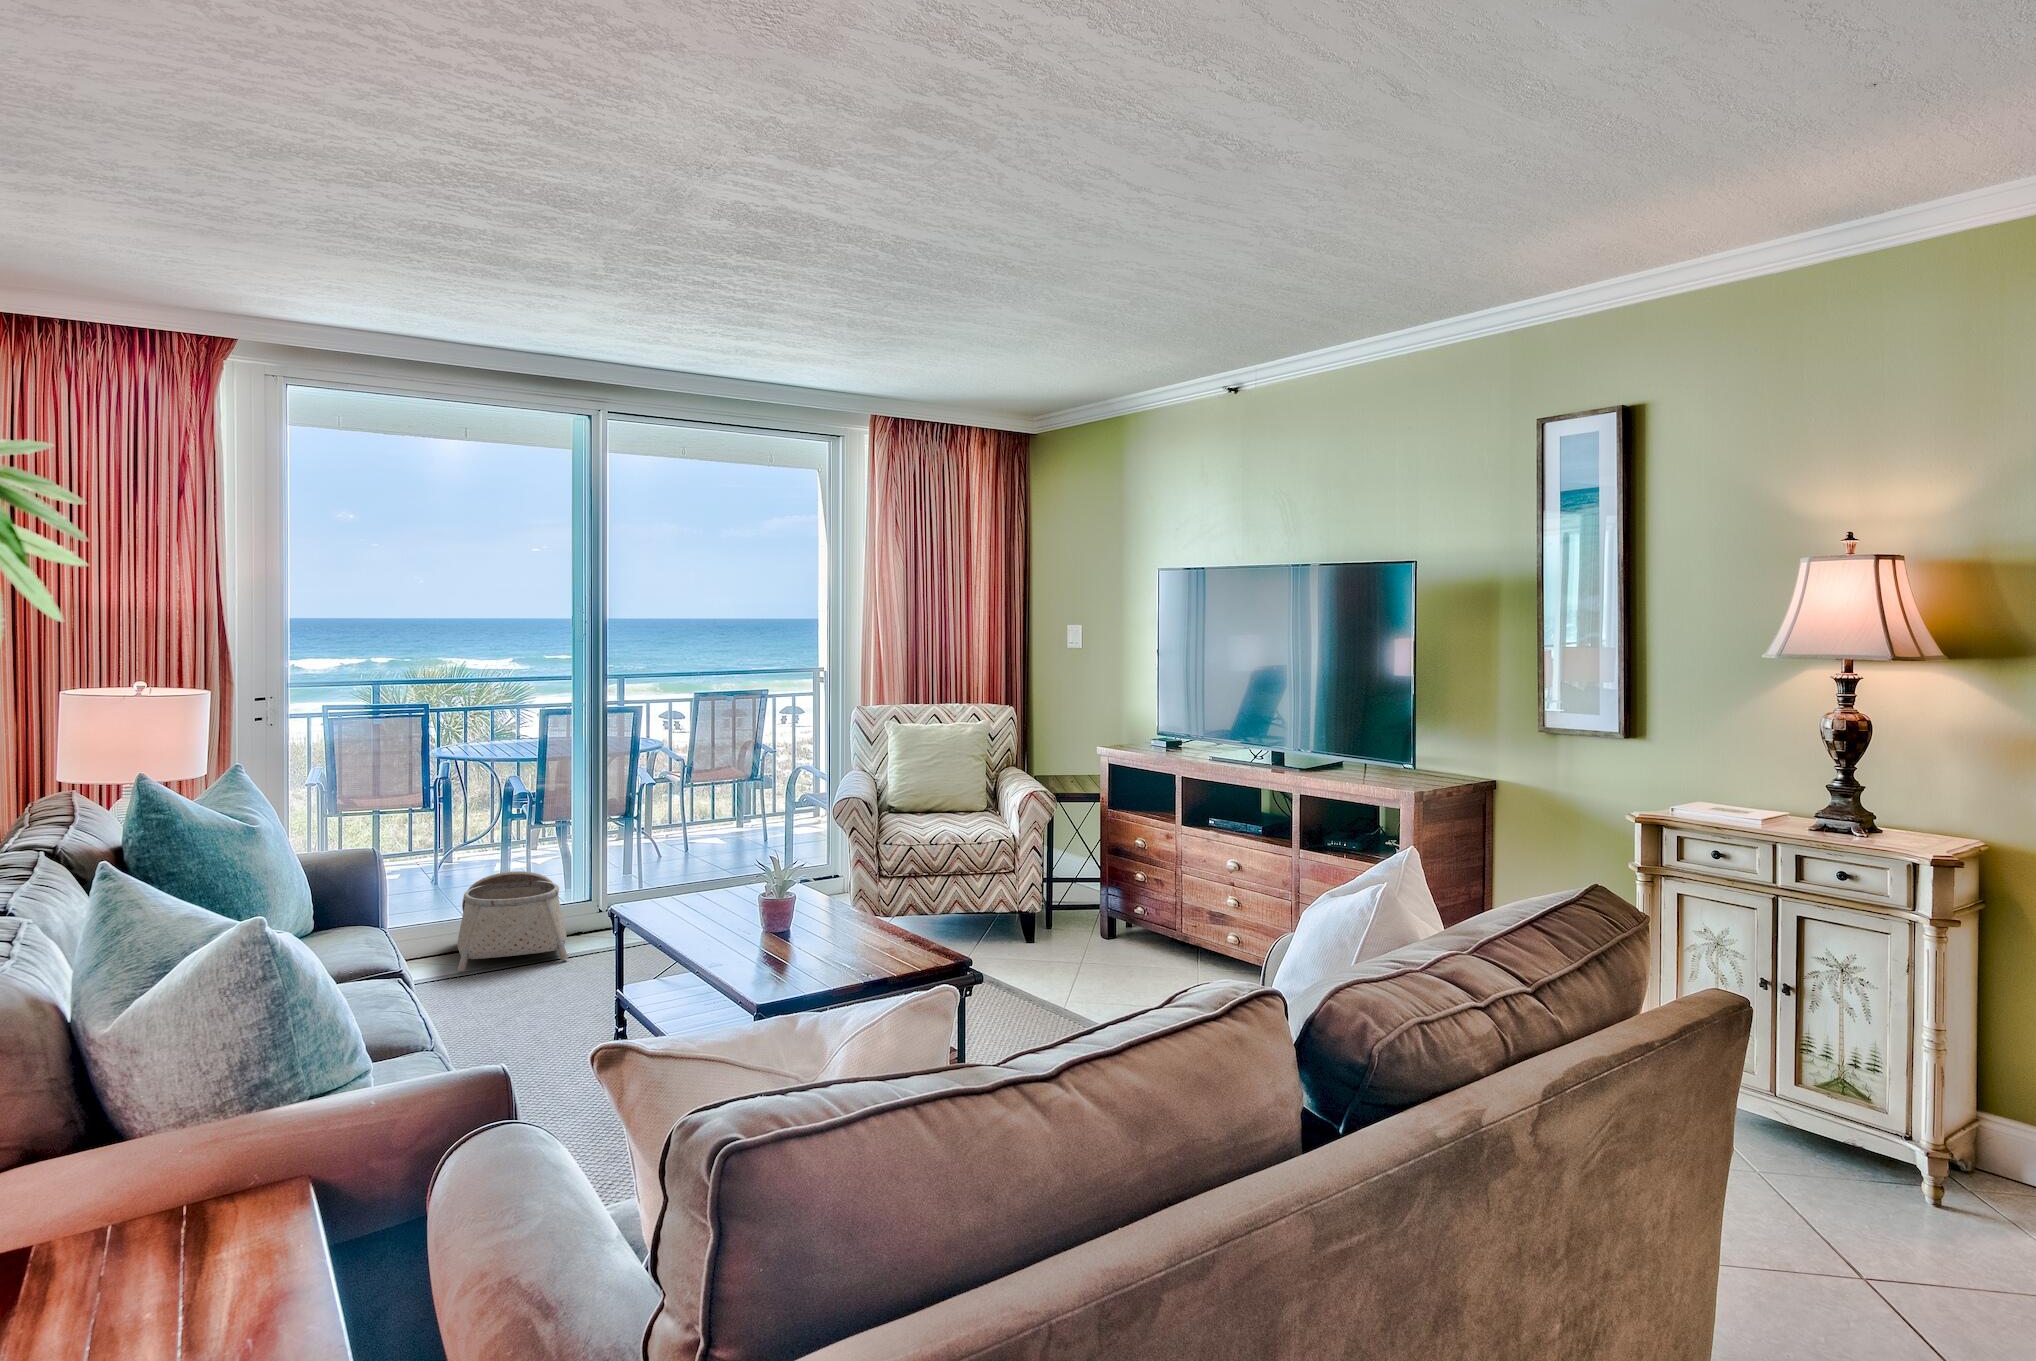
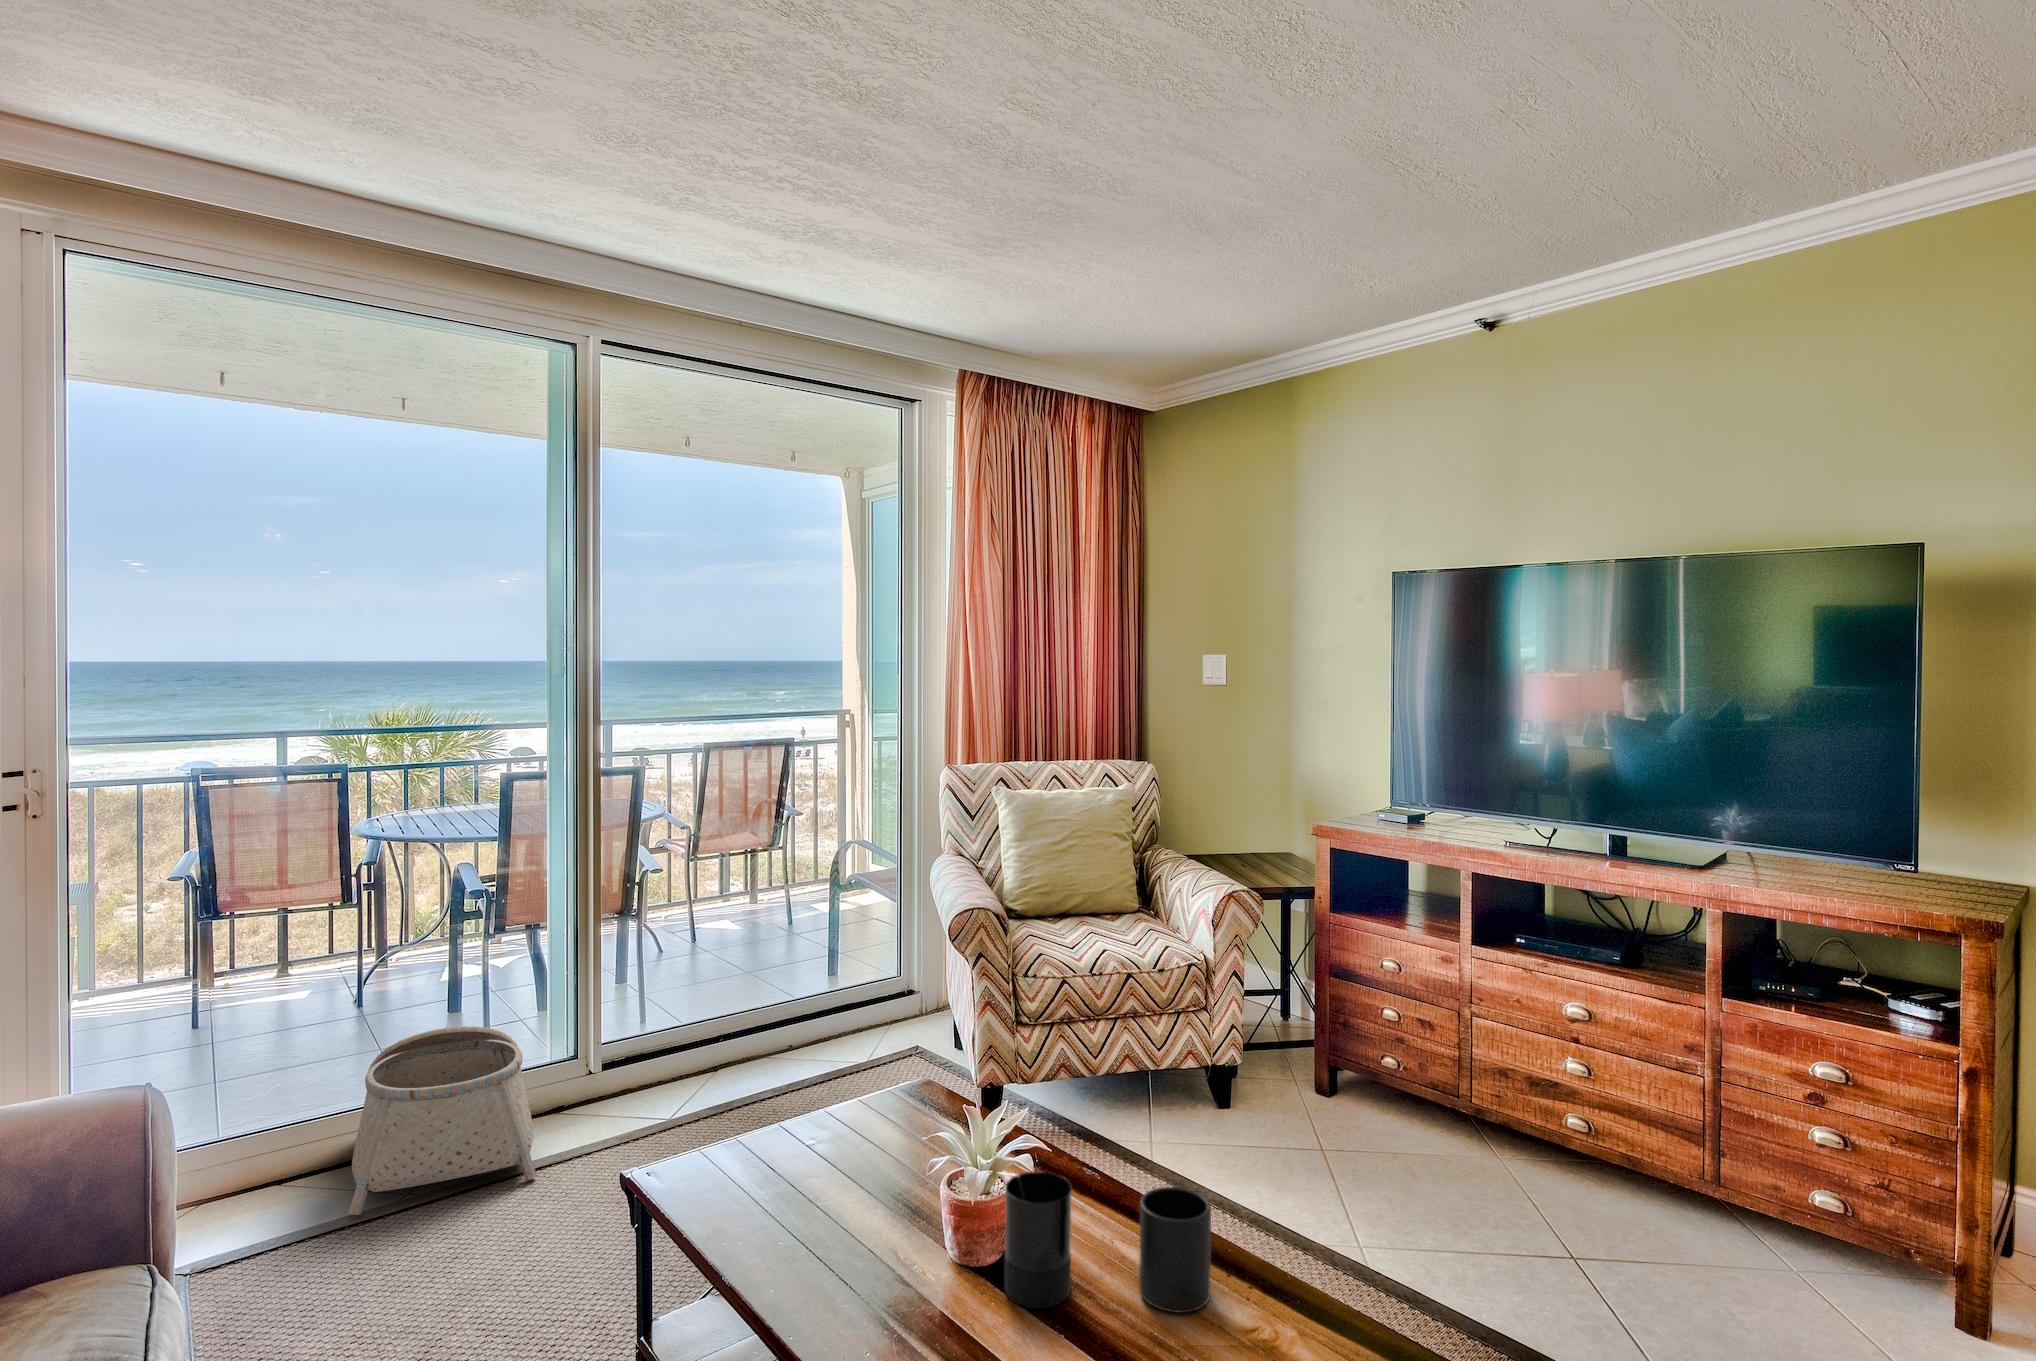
candle: none [775,887,809,946] -> present [999,1171,1072,1308]
mug: none [840,897,873,948] -> present [1139,1185,1211,1313]

